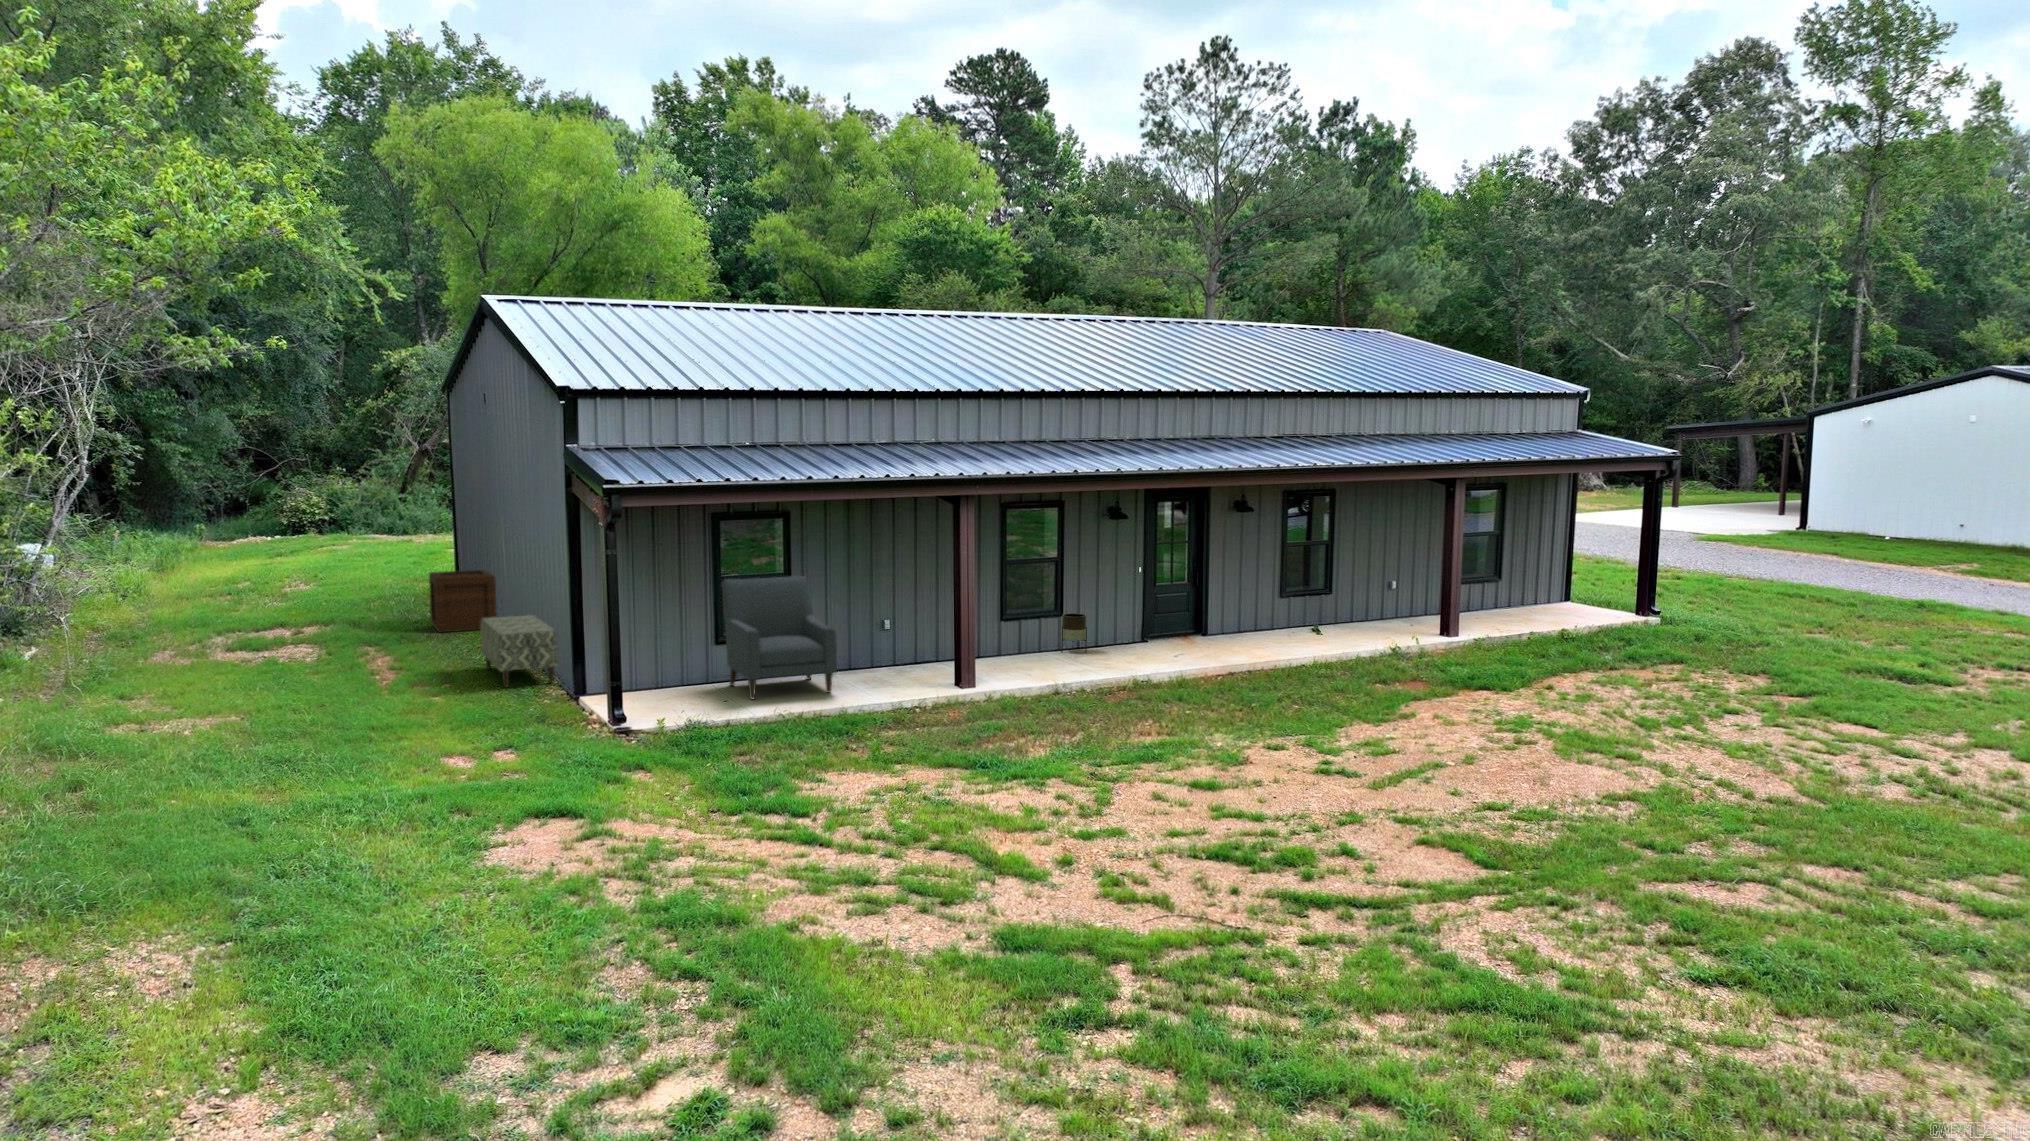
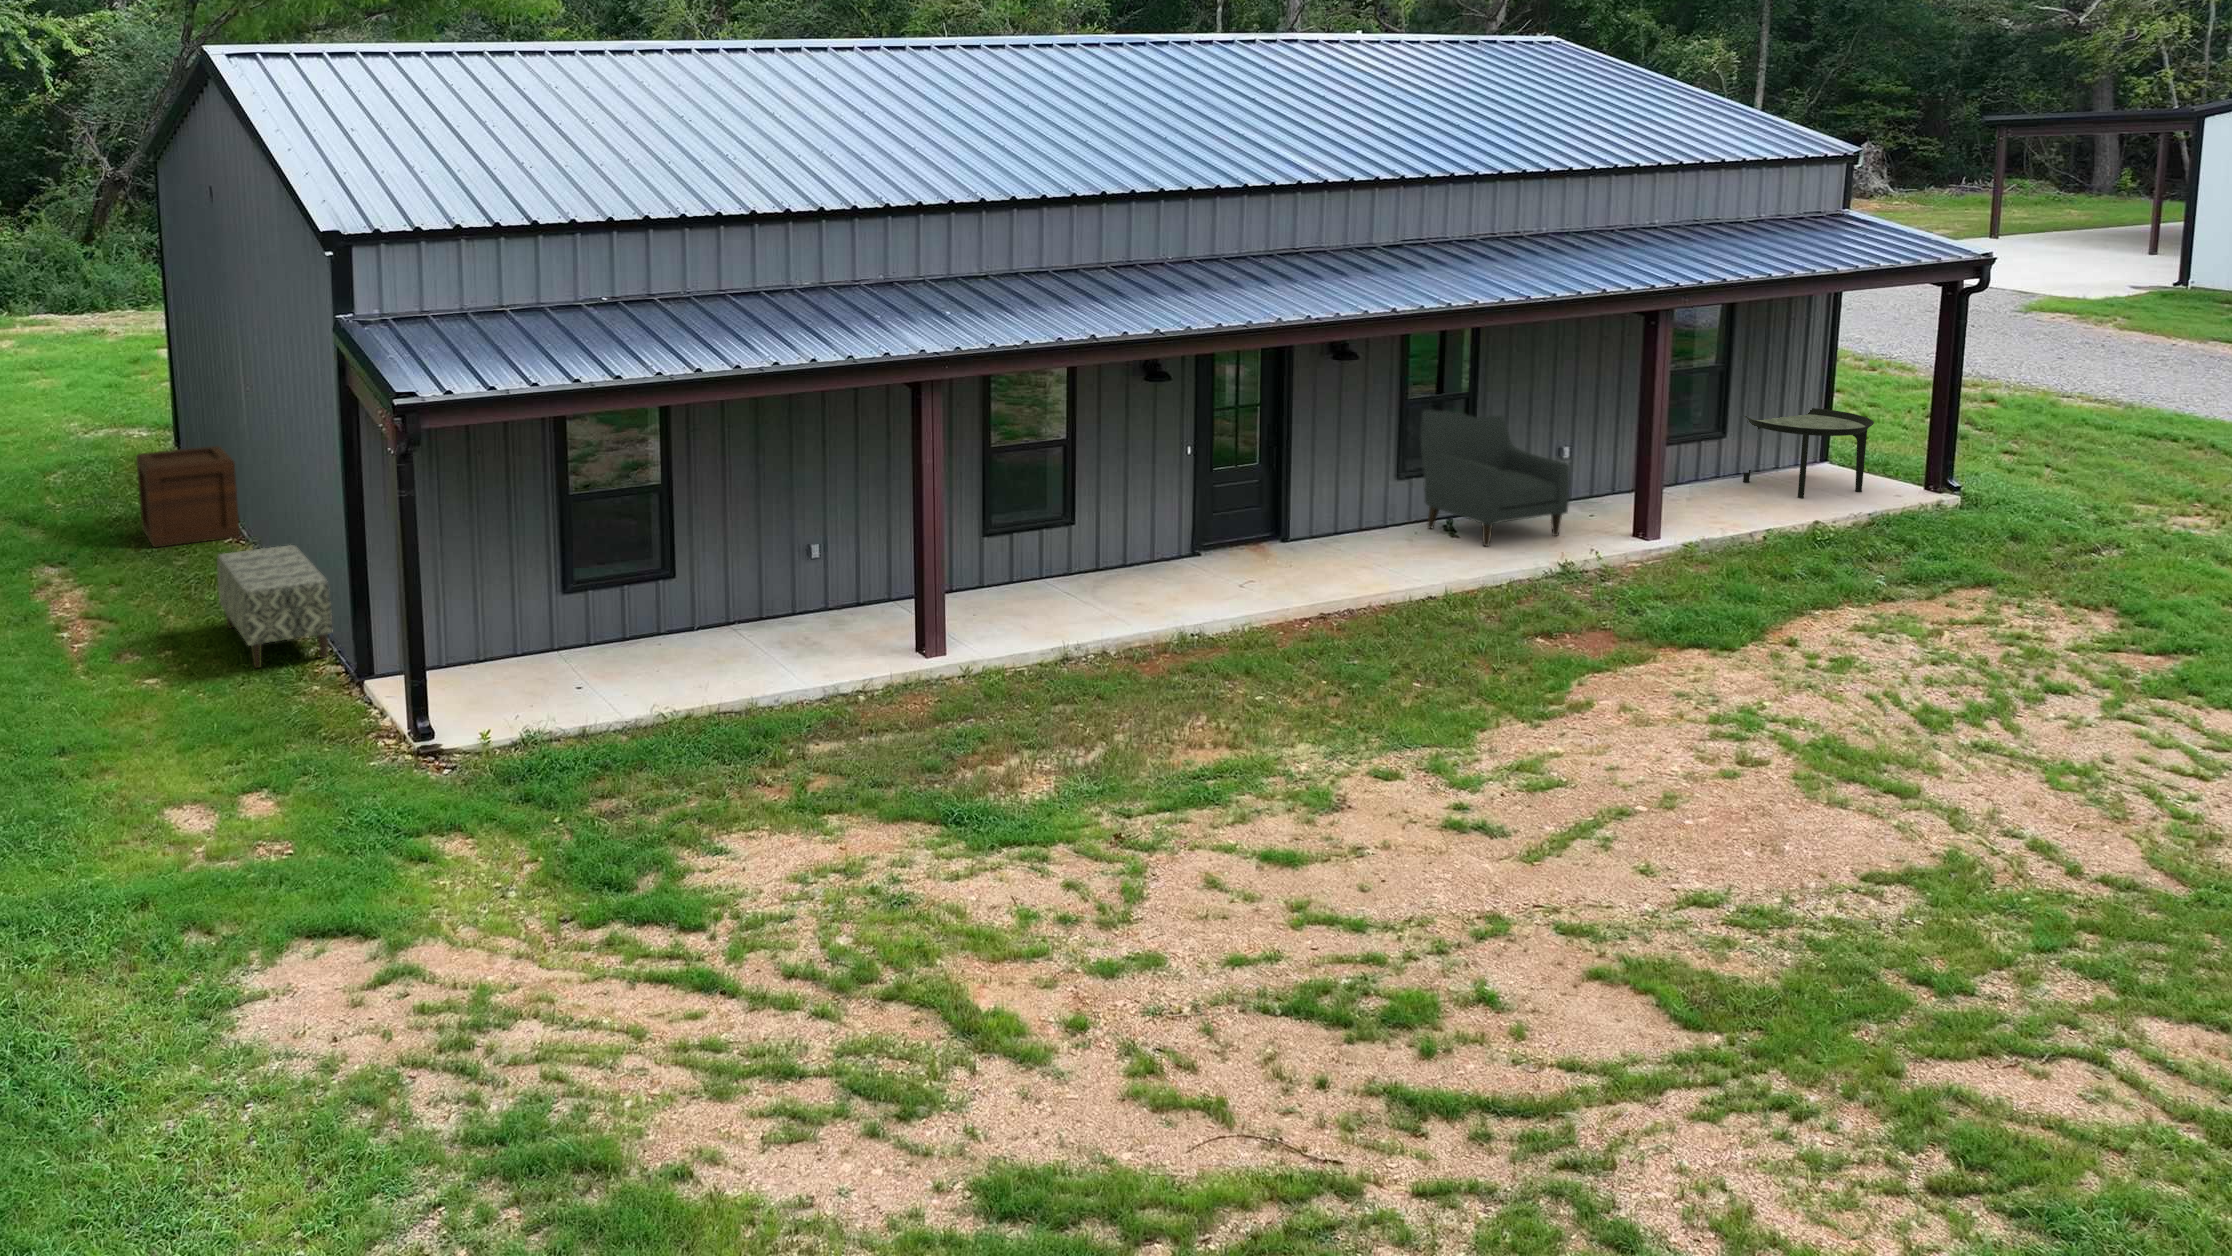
round table: none [1511,566,1600,622] -> present [1743,408,1874,498]
chair: present [721,576,837,700] -> present [1421,410,1569,546]
planter: present [1061,613,1087,653] -> none [1074,518,1111,578]

